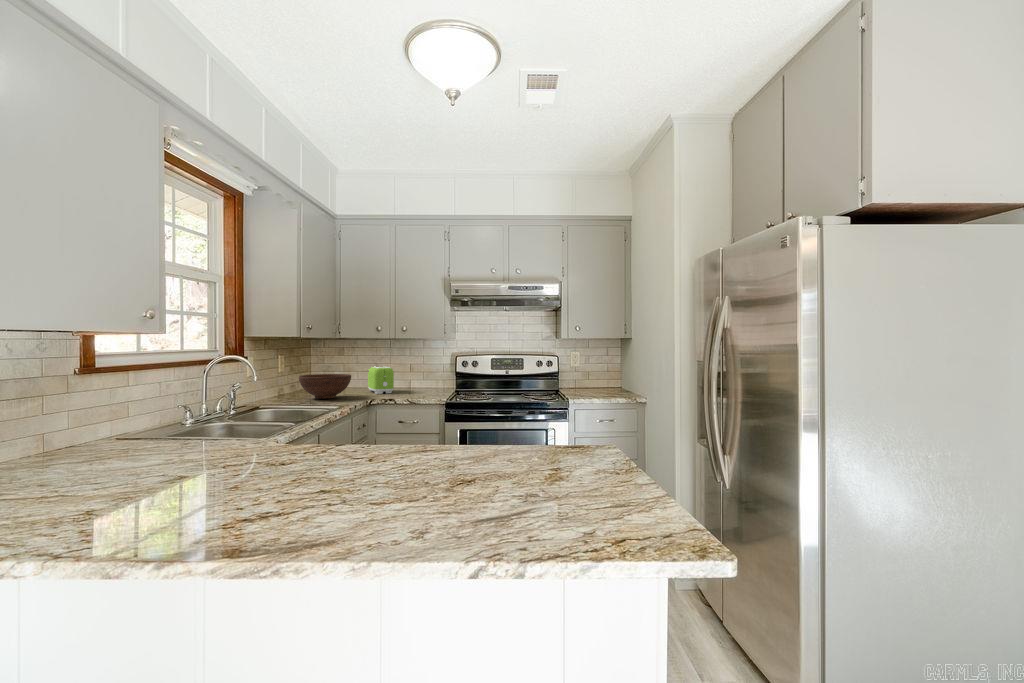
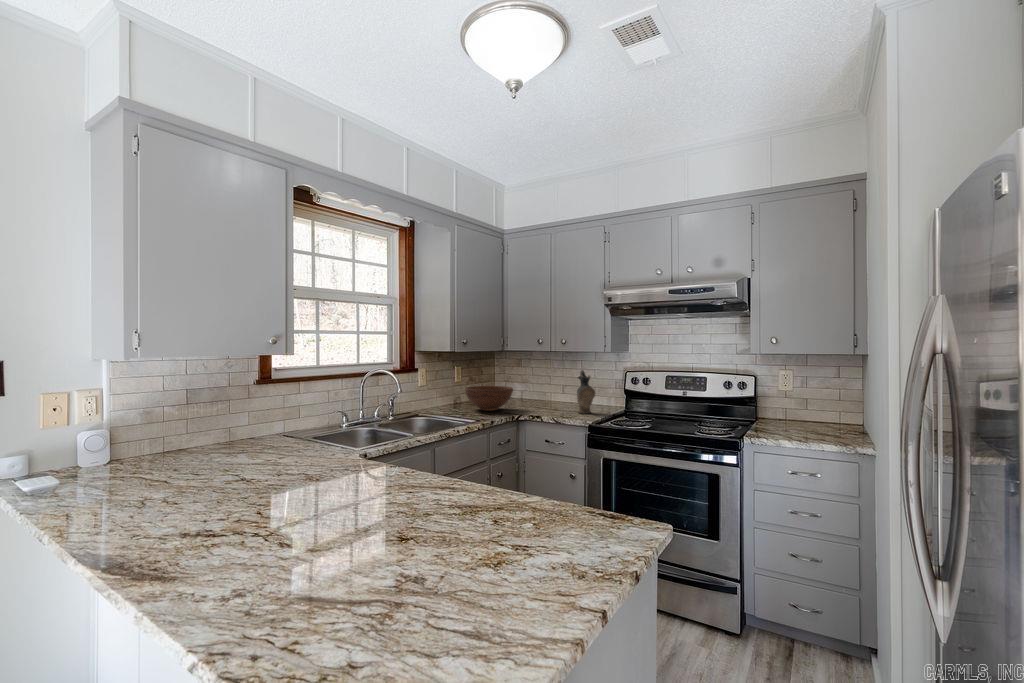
ceramic pitcher: none [415,356,431,395] -> present [577,370,595,413]
toaster: present [368,366,394,394] -> none [540,379,562,409]

